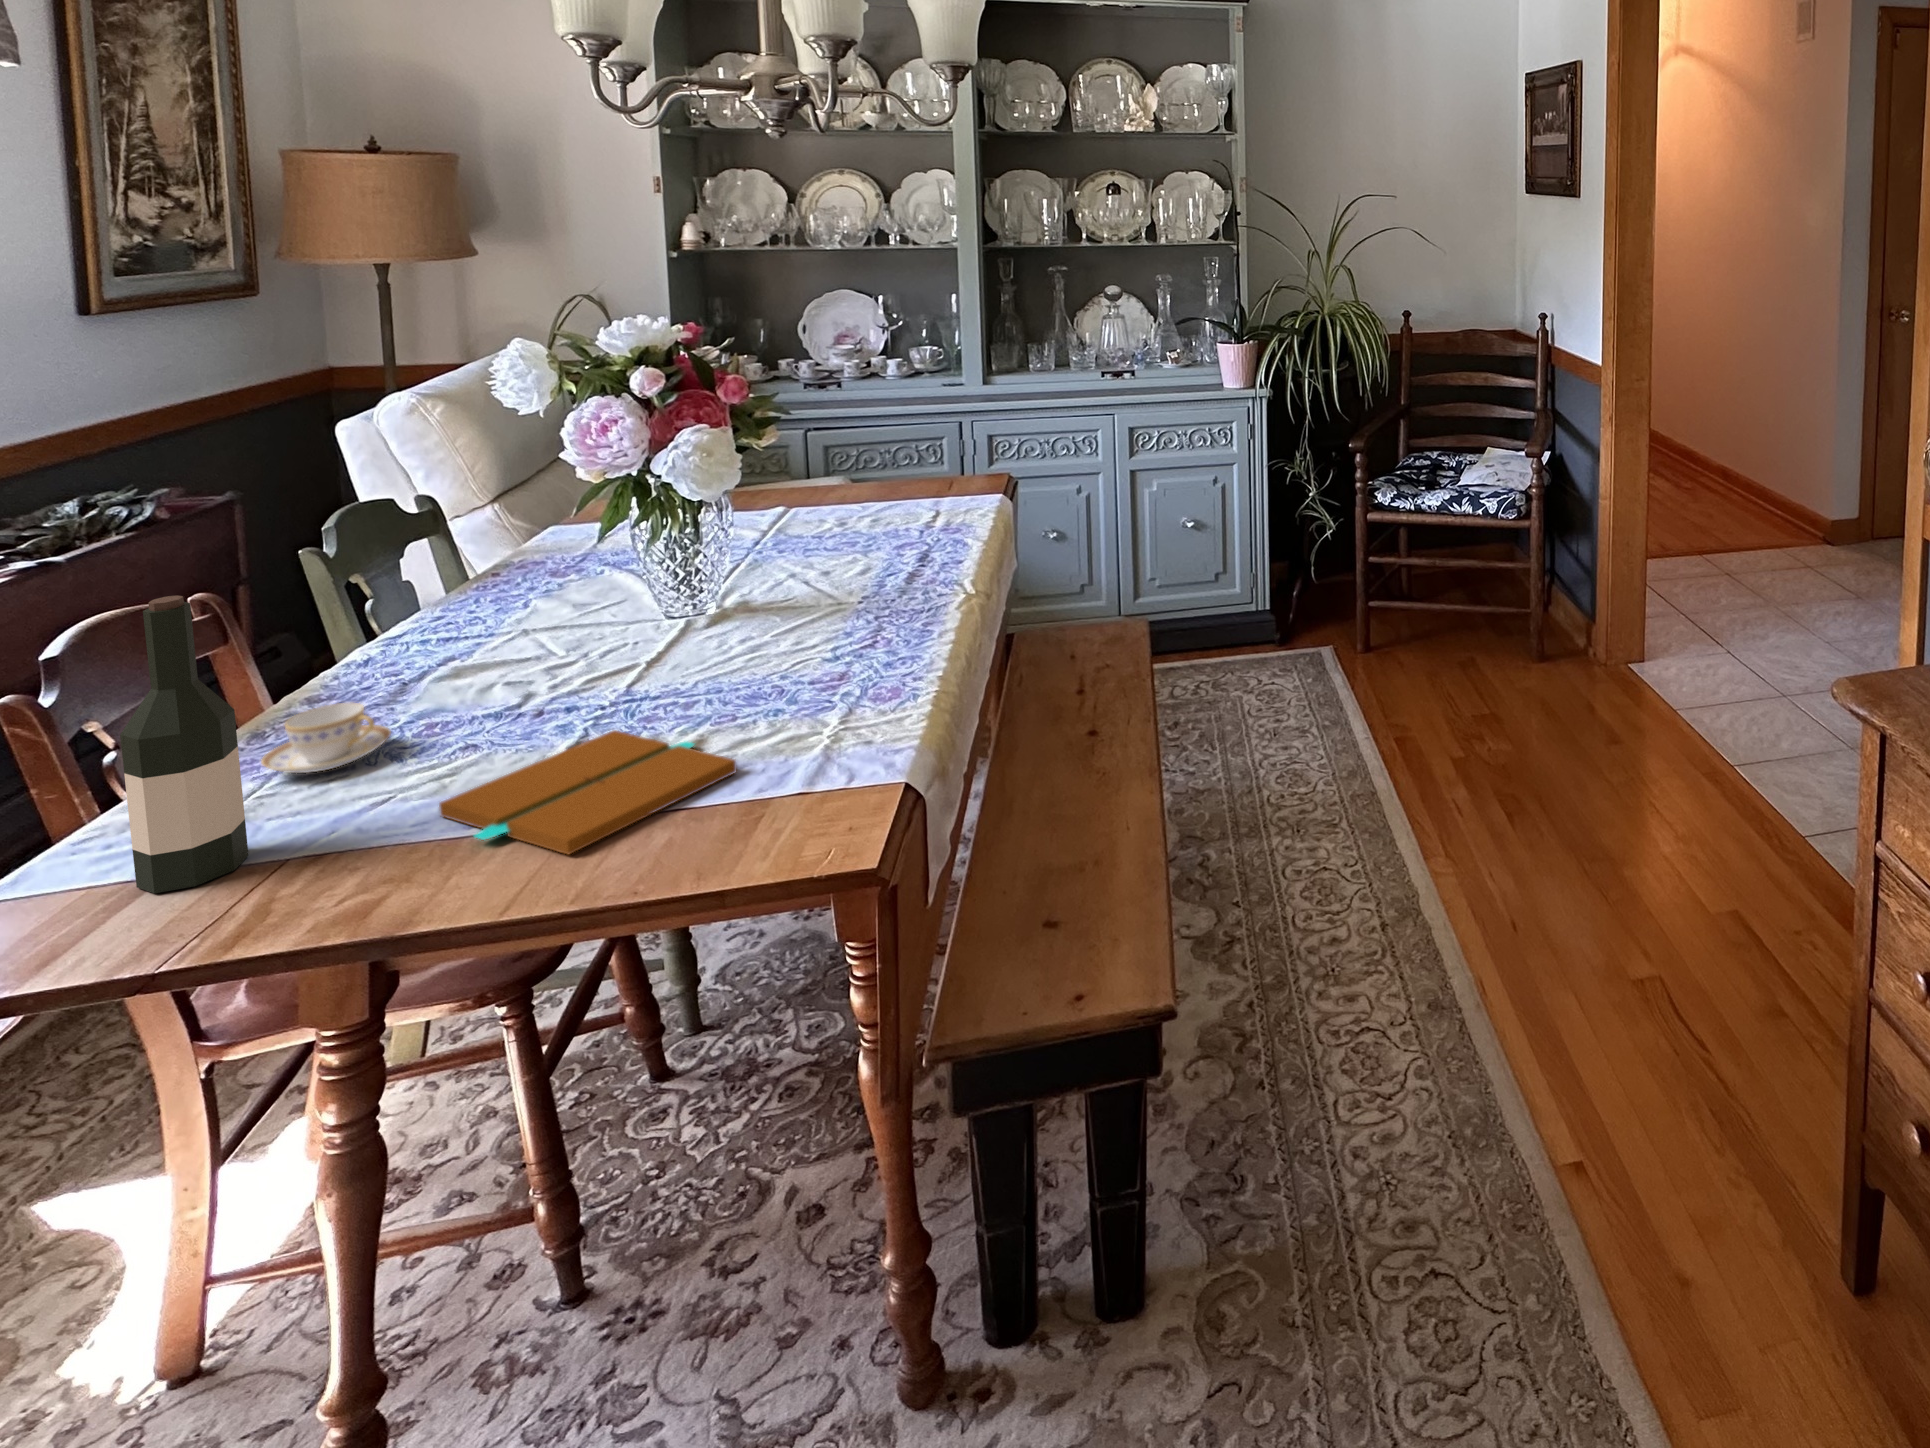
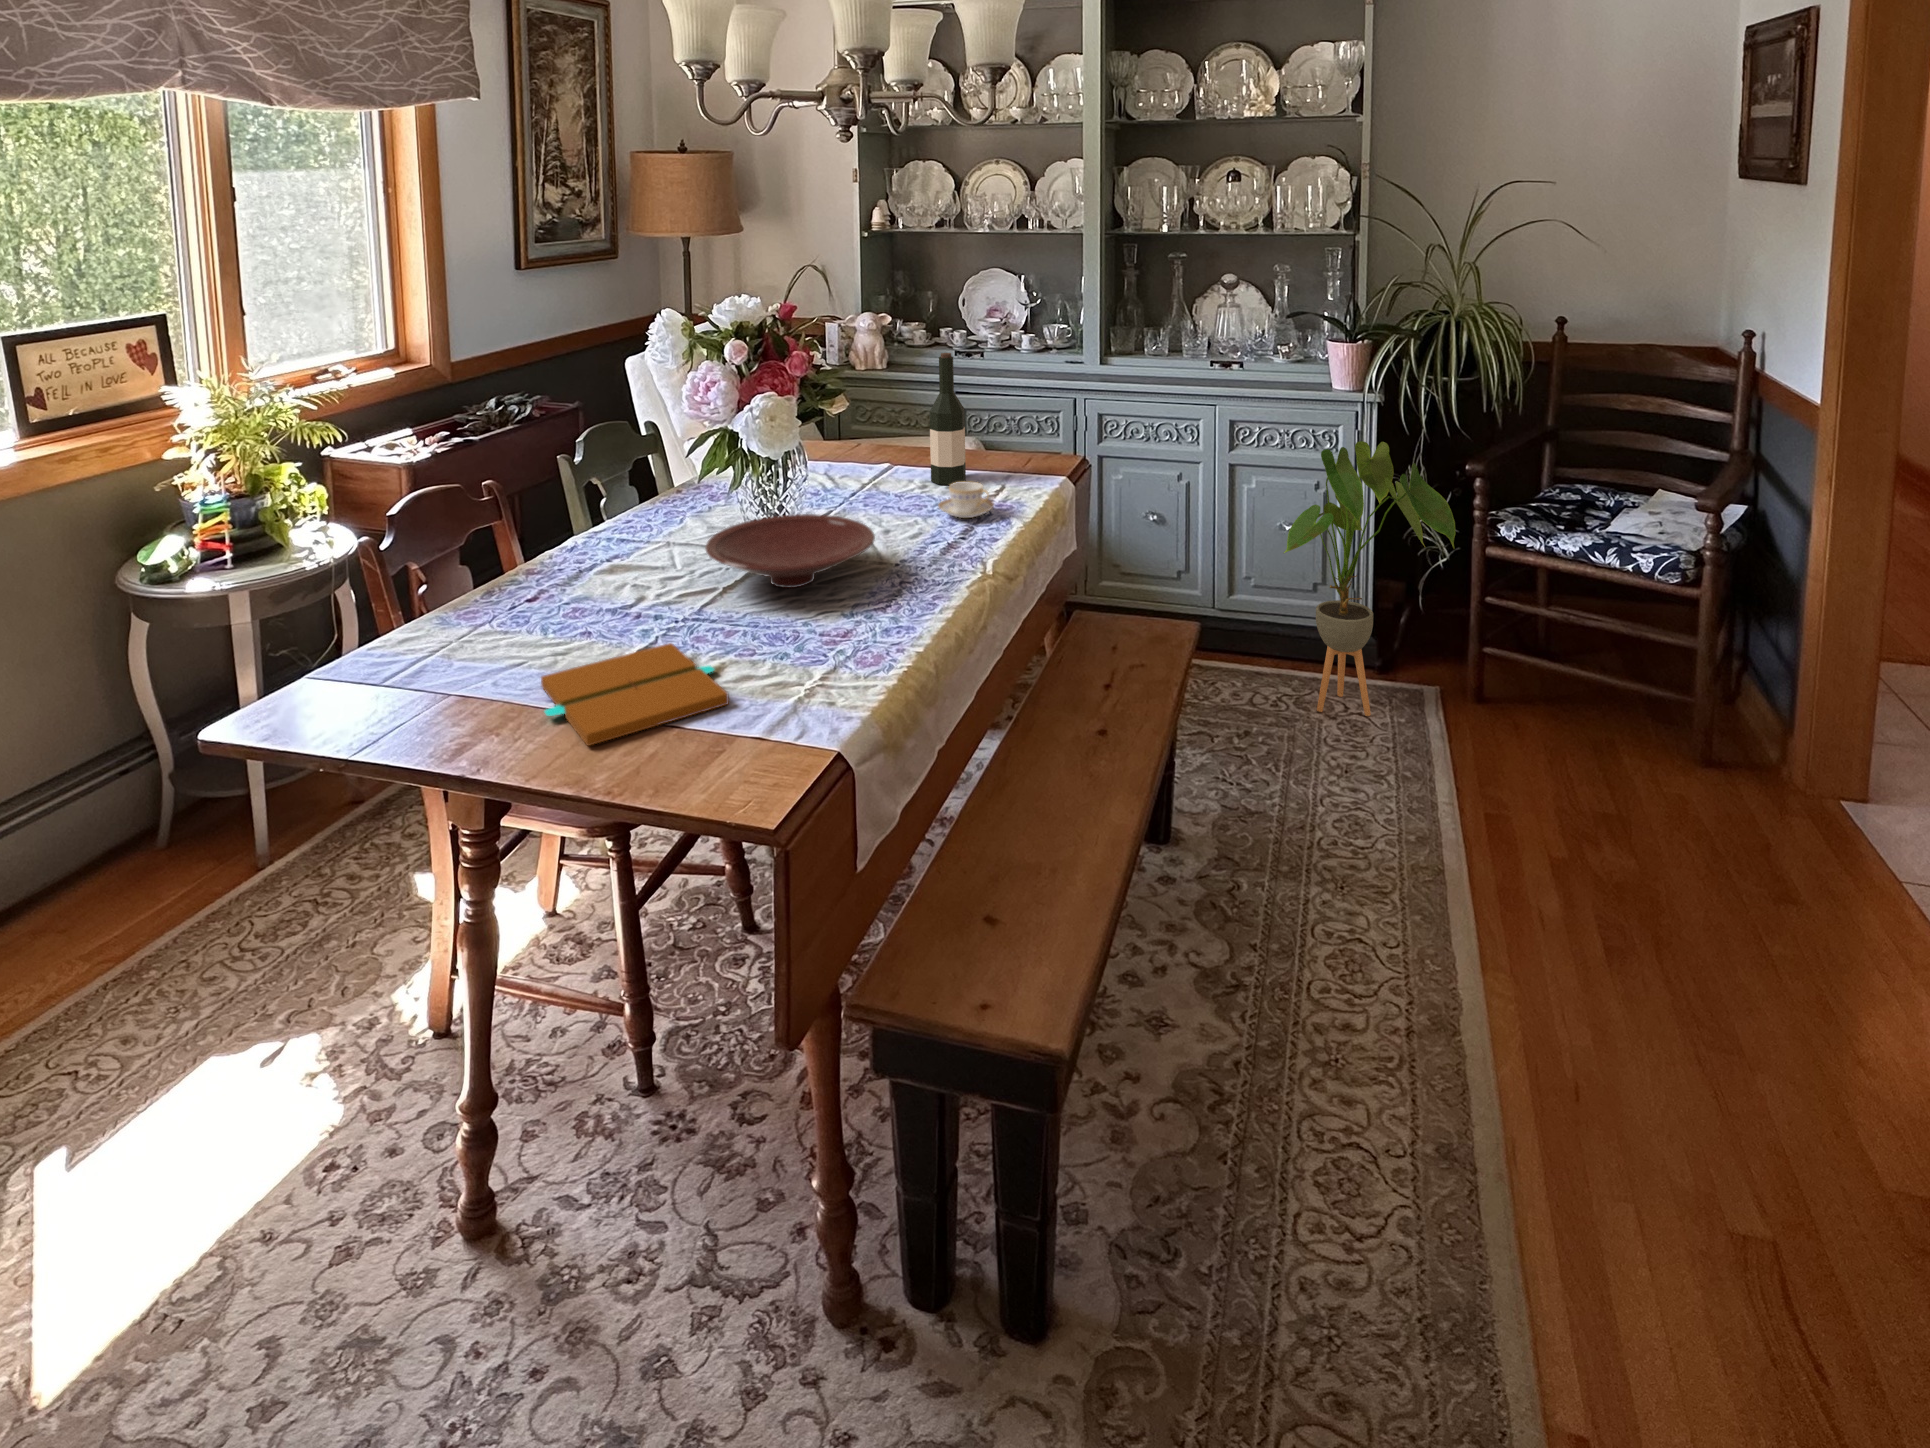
house plant: none [1203,434,1354,696] -> present [1284,441,1456,716]
bowl: none [611,563,839,651] -> present [705,514,875,588]
wine bottle: present [120,595,248,893] -> present [930,353,966,485]
teacup: present [261,703,391,773] -> present [938,481,994,518]

